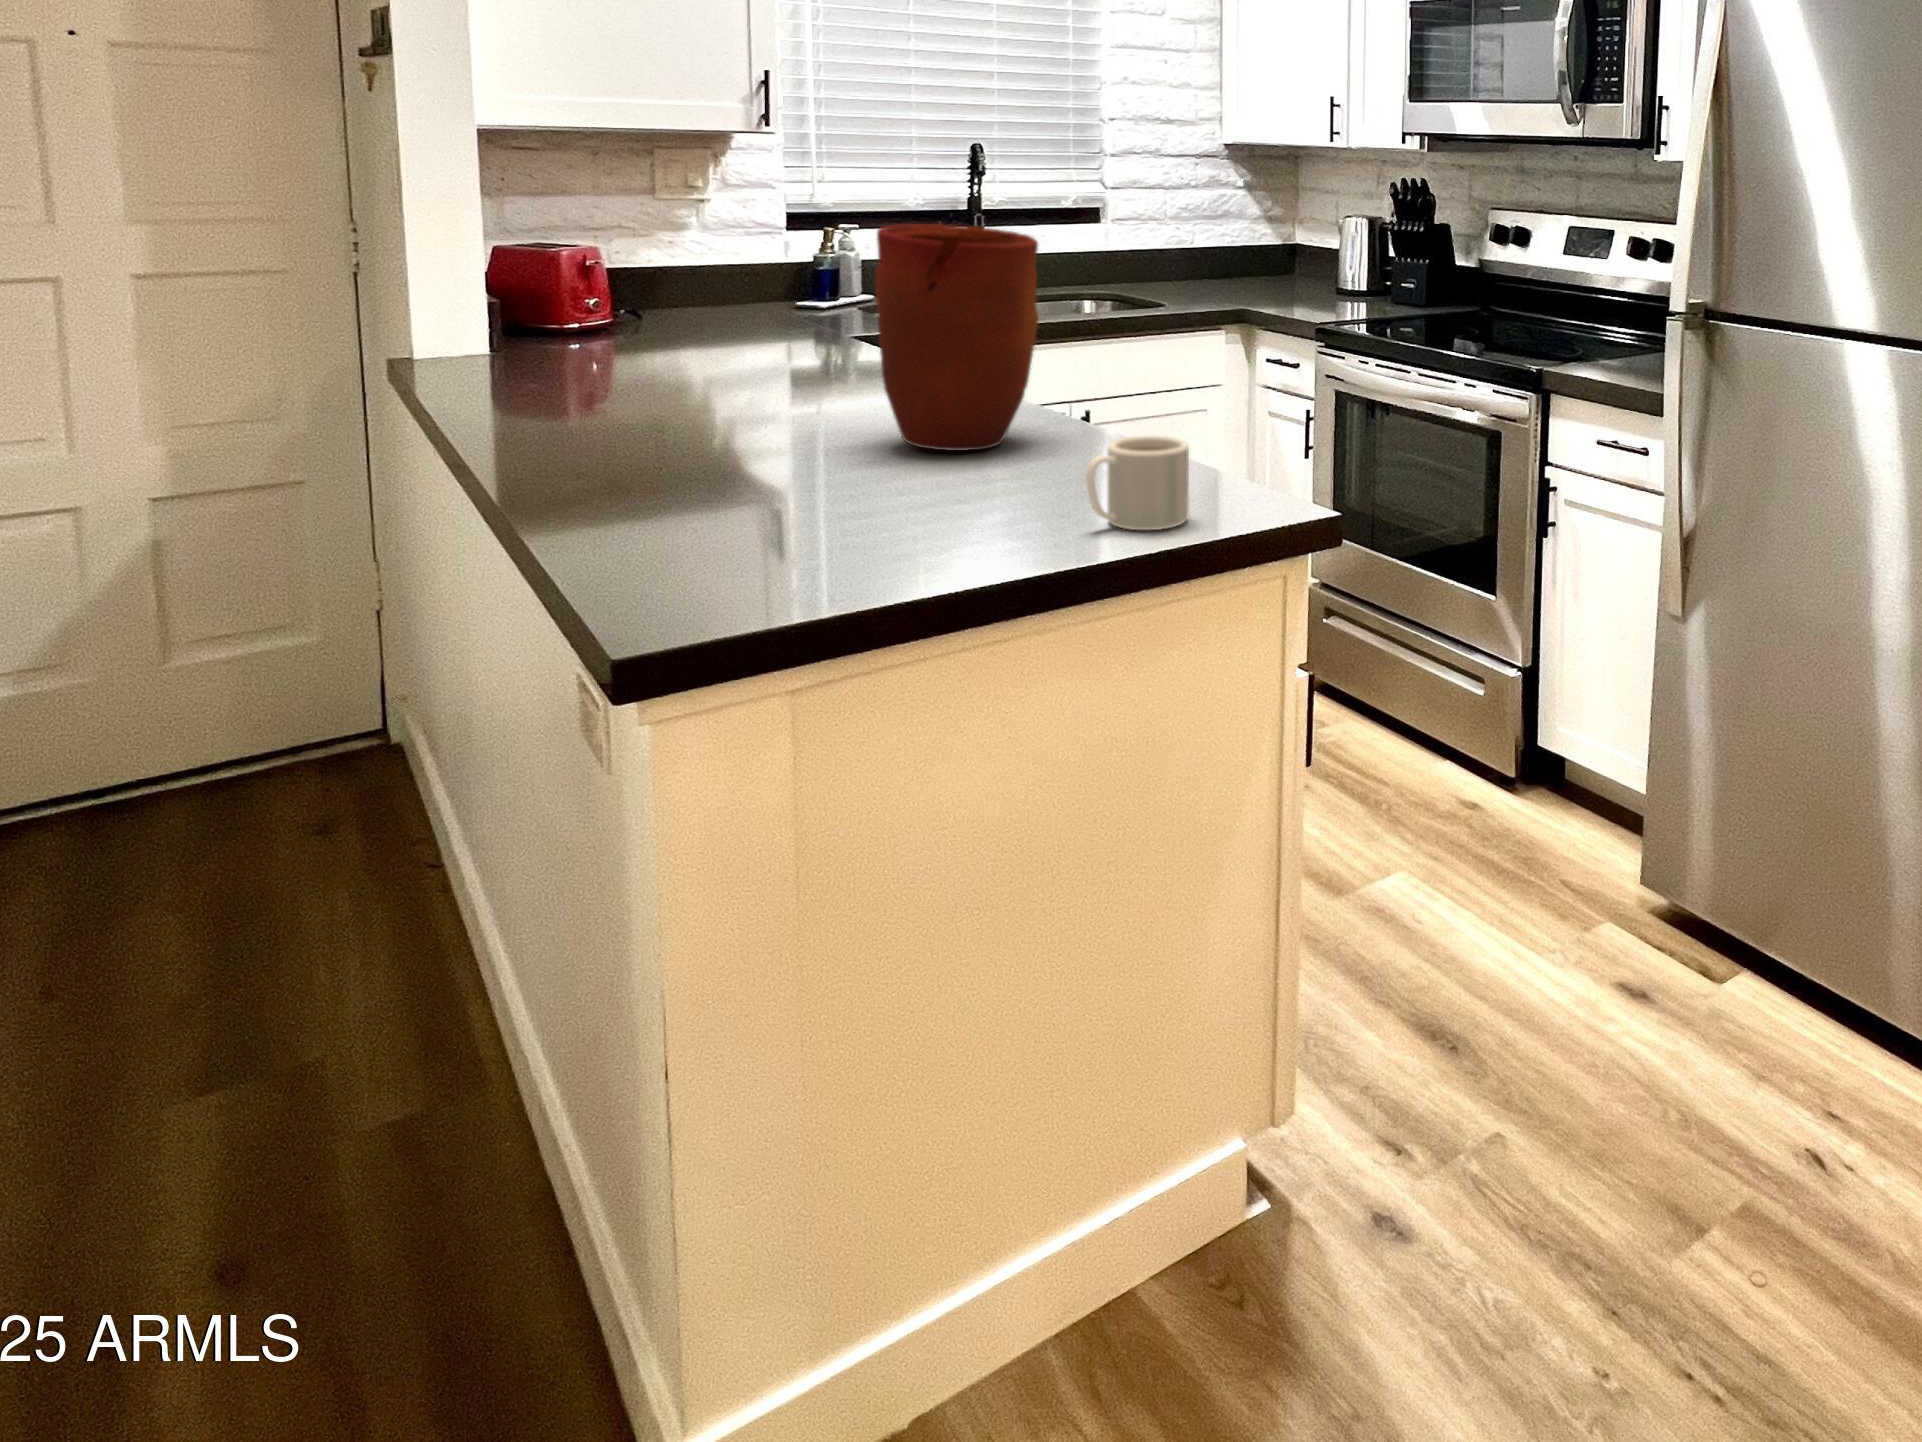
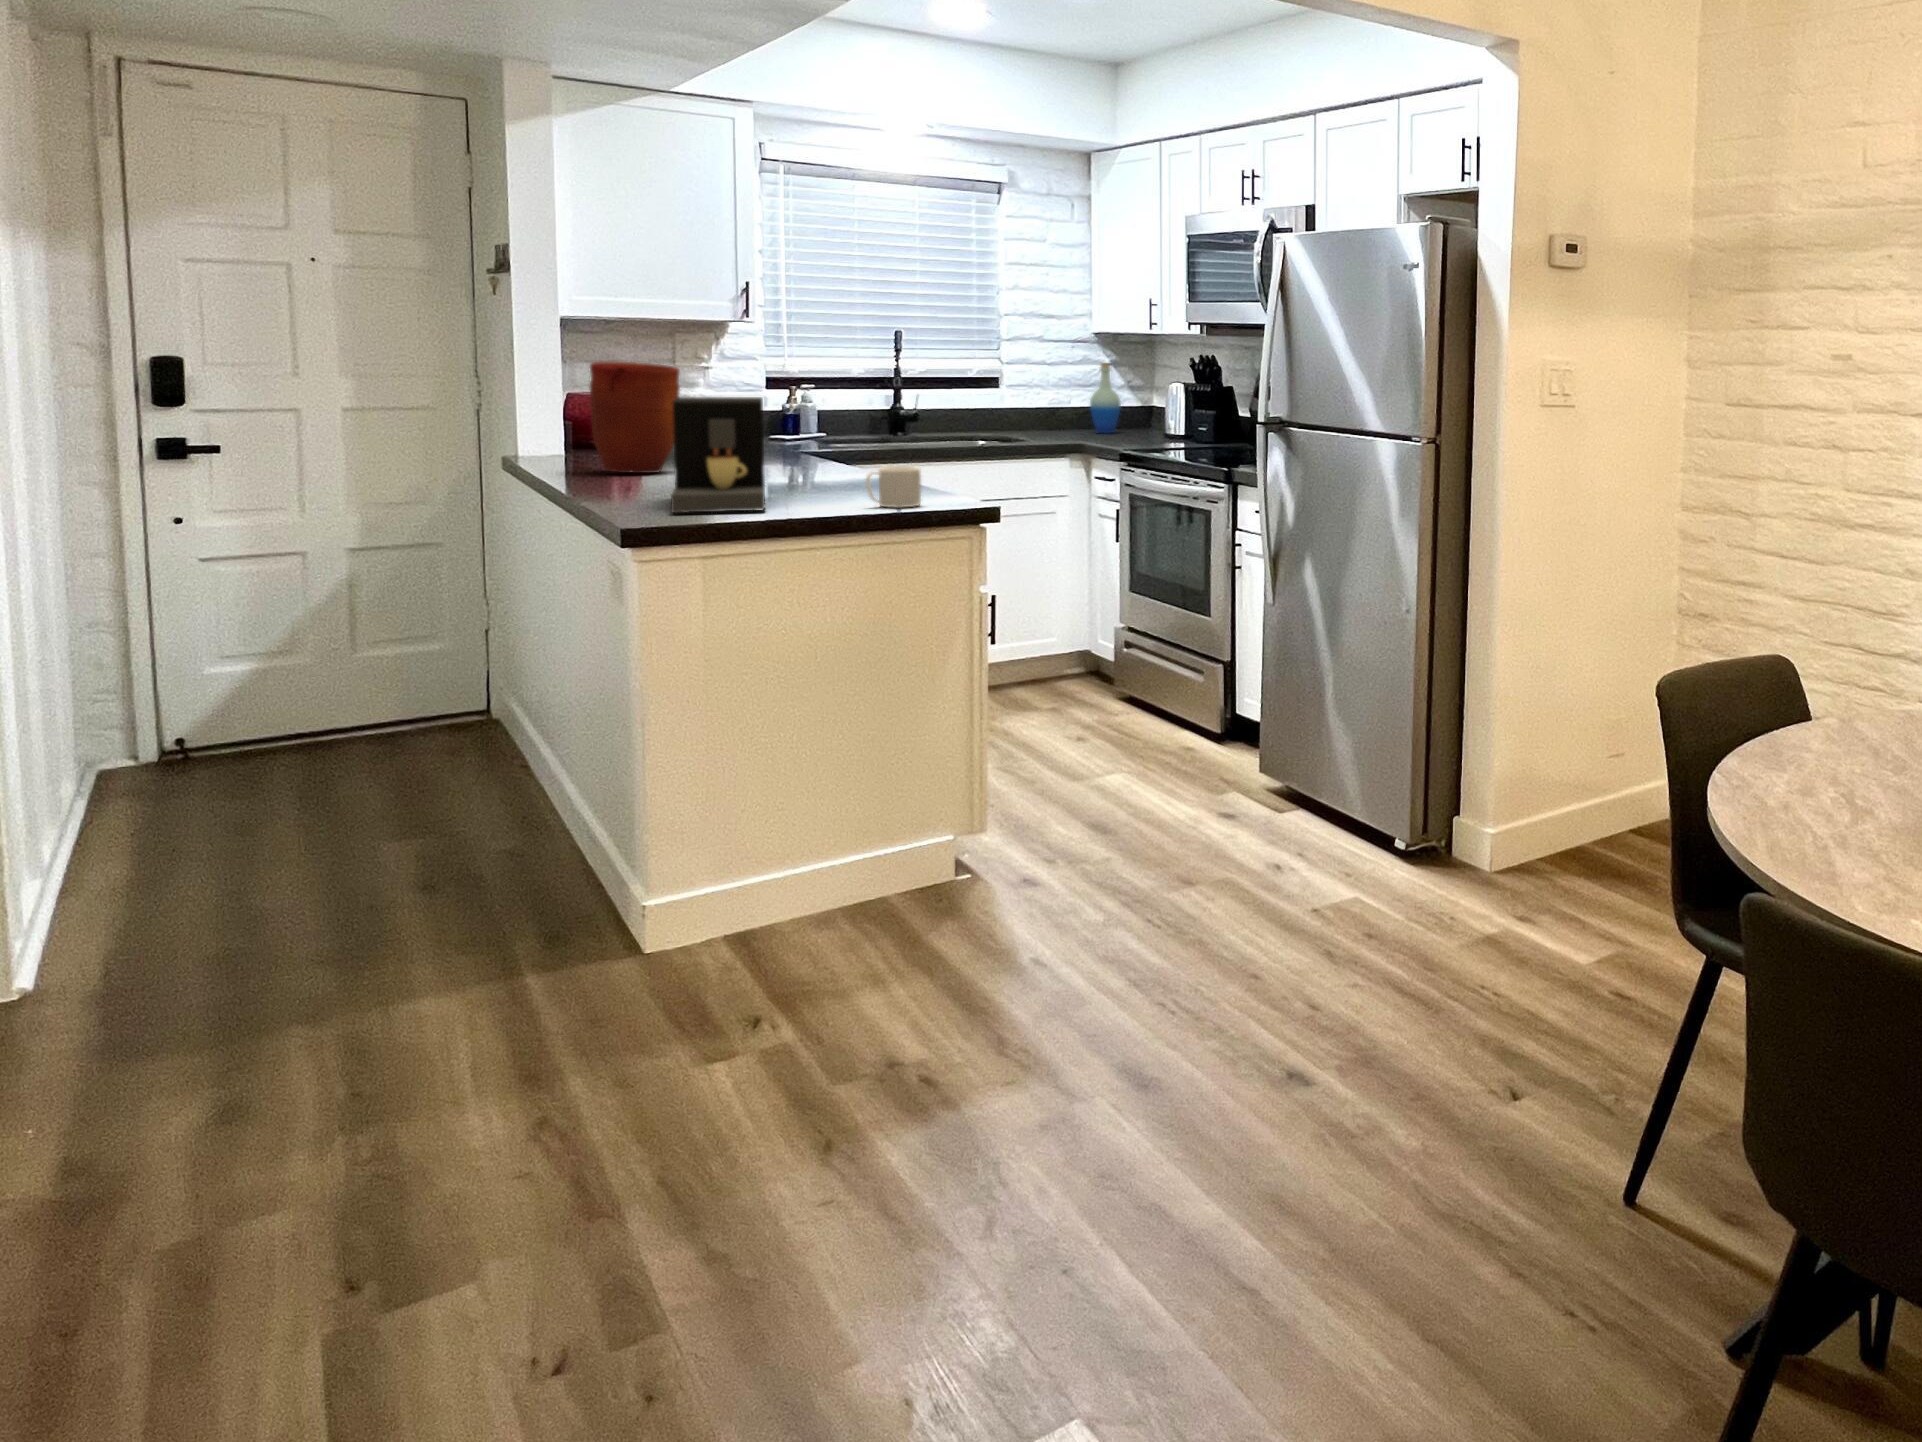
bottle: none [1218,186,1260,283] -> present [1090,363,1121,434]
vase: present [875,224,1039,451] -> present [590,362,680,473]
coffee maker: none [683,290,891,582] -> present [671,397,765,513]

